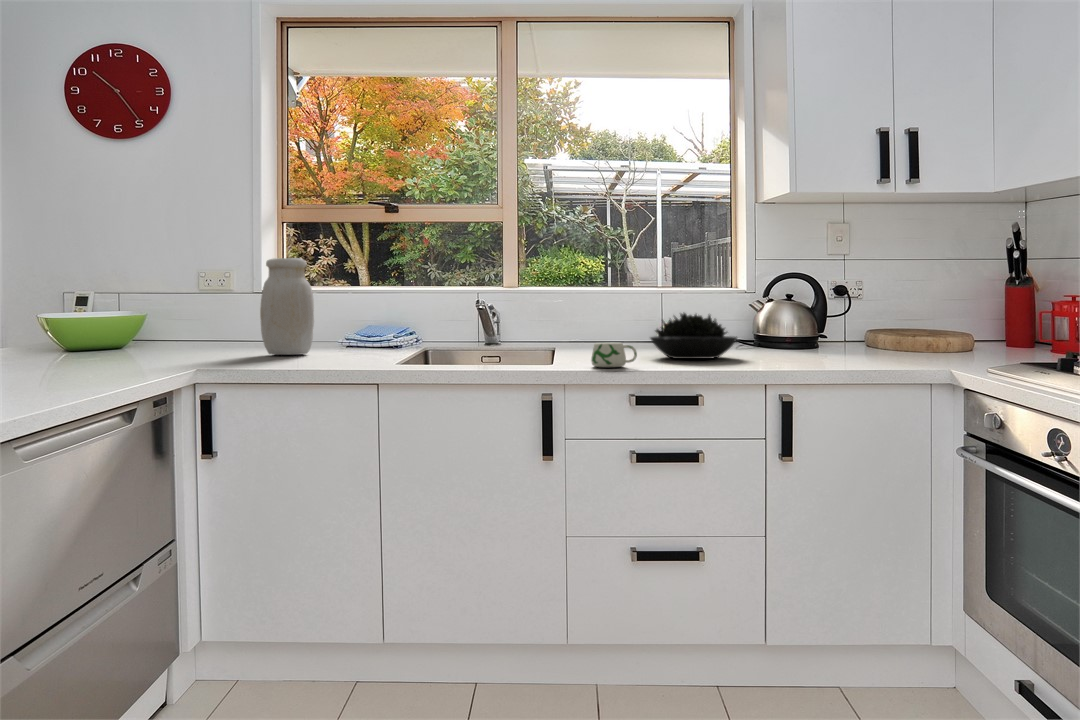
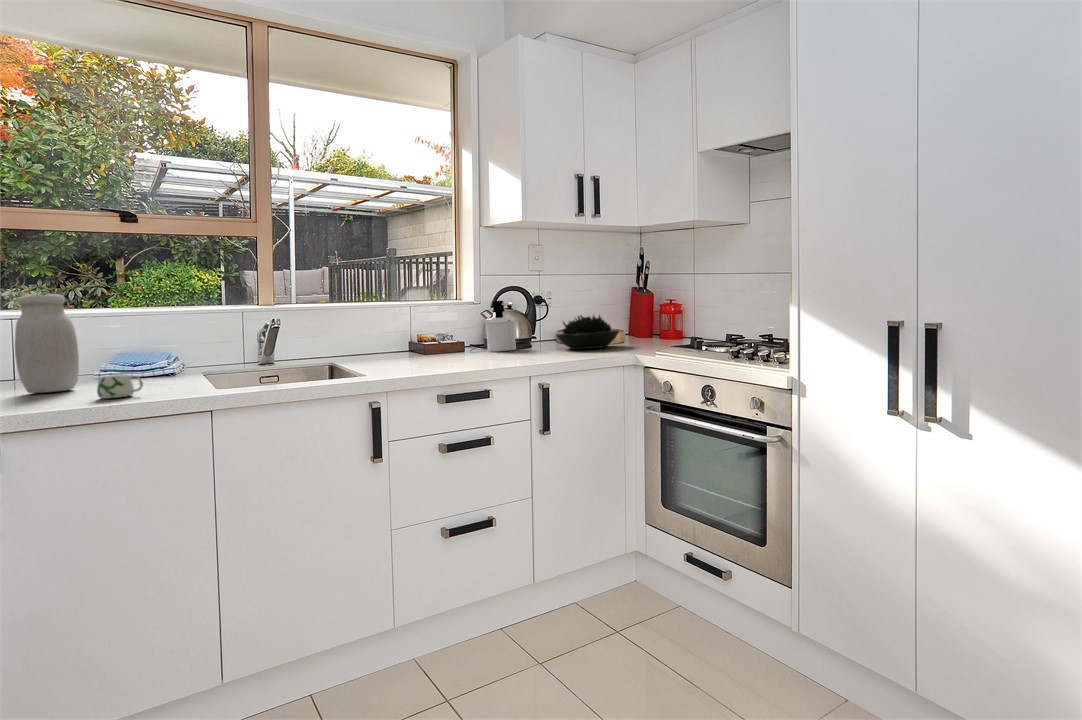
soap dispenser: none [751,288,791,351] -> present [484,301,516,352]
succulent plant: present [651,313,737,359] -> present [556,315,619,349]
mug: present [591,343,637,367] -> present [97,374,143,399]

